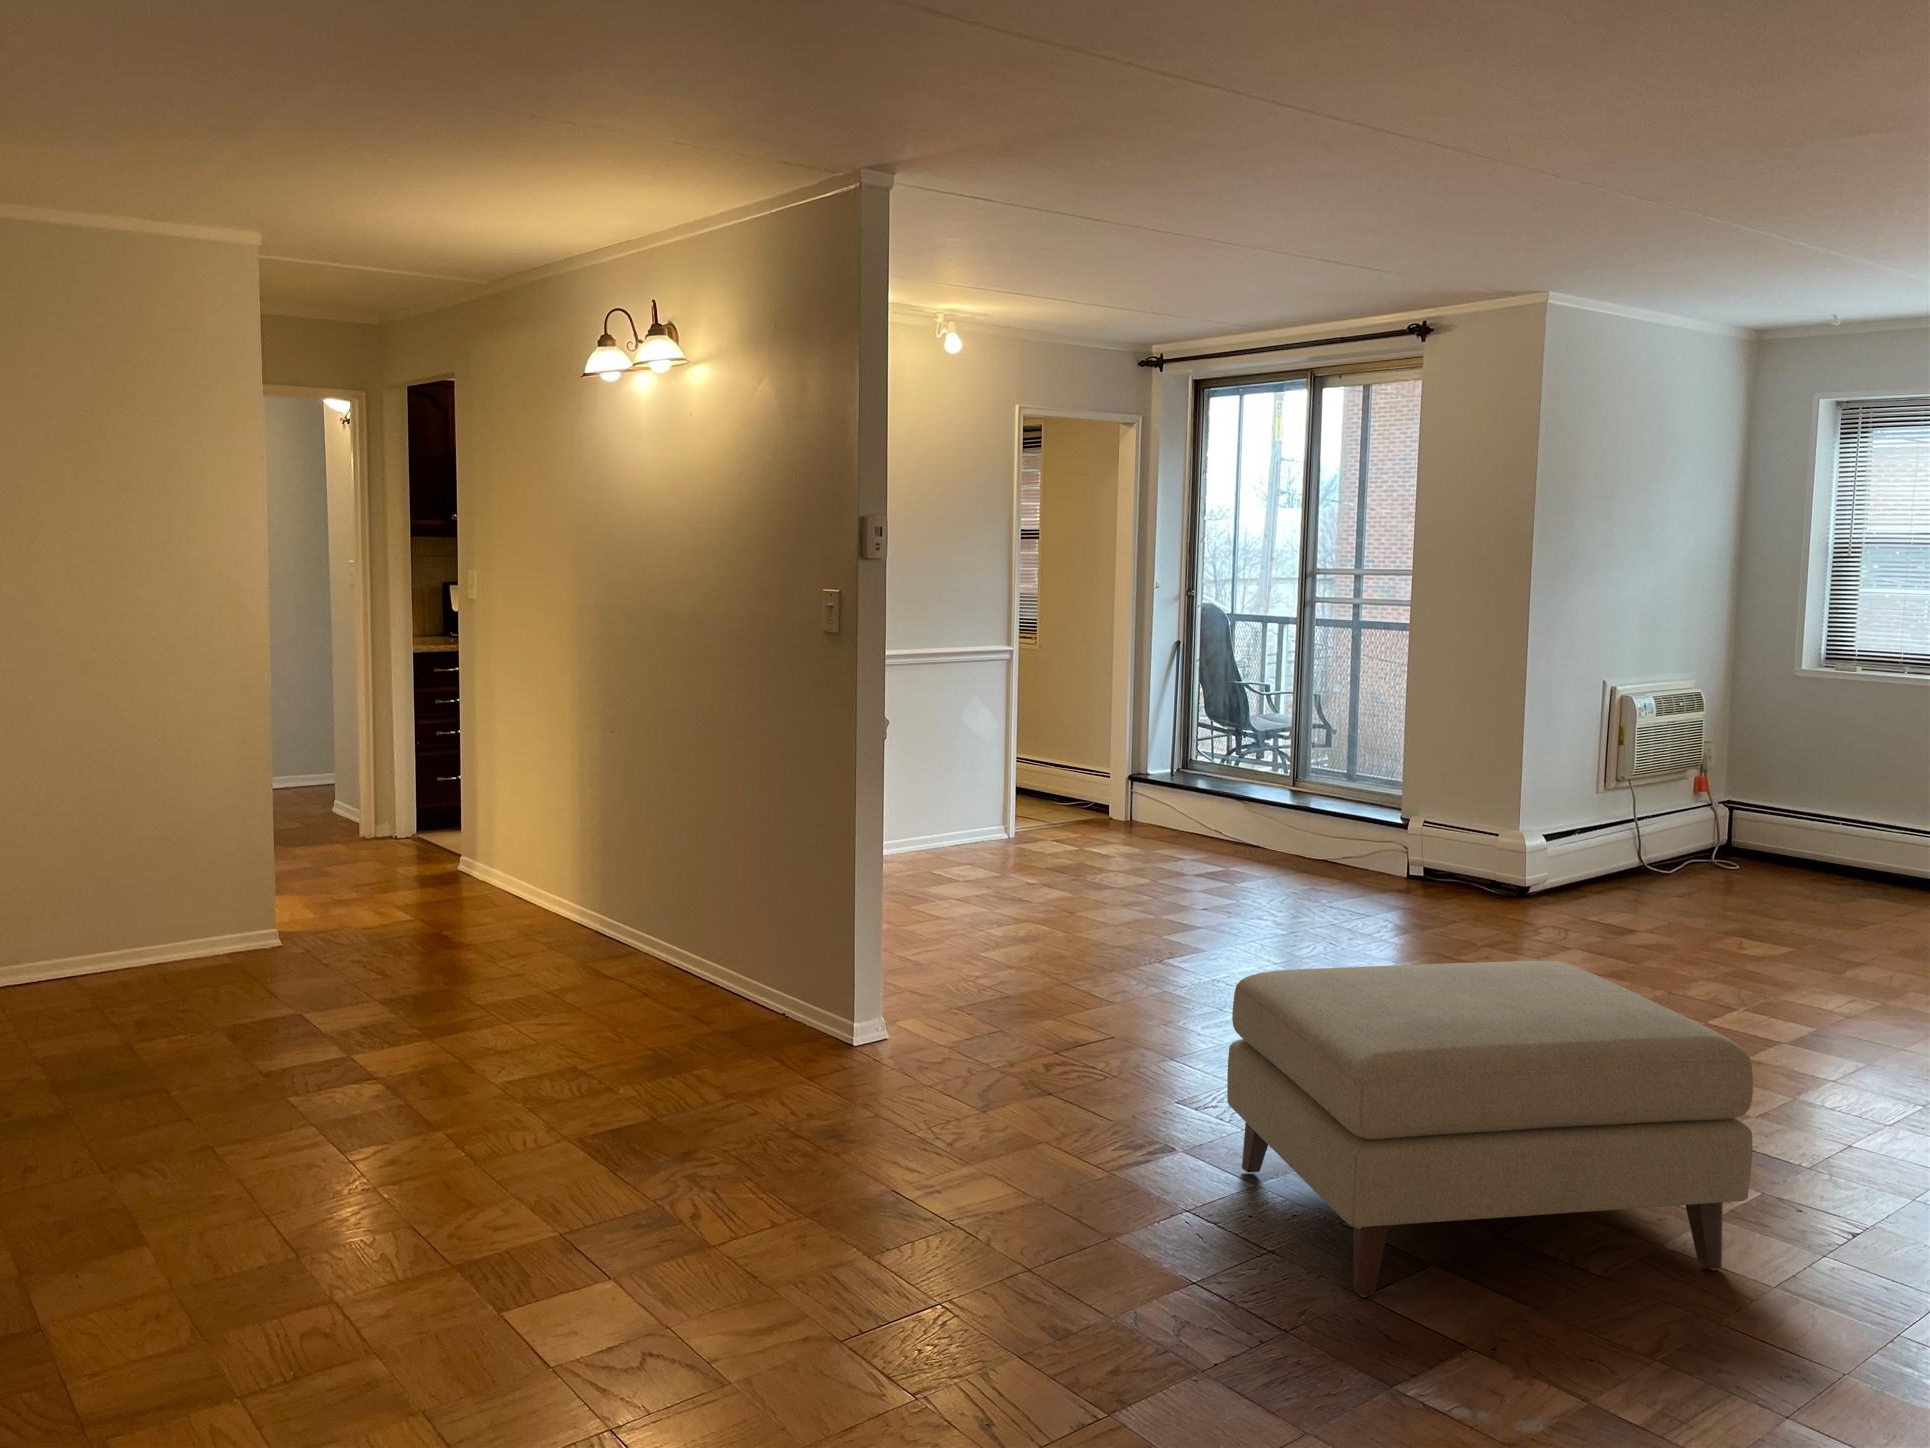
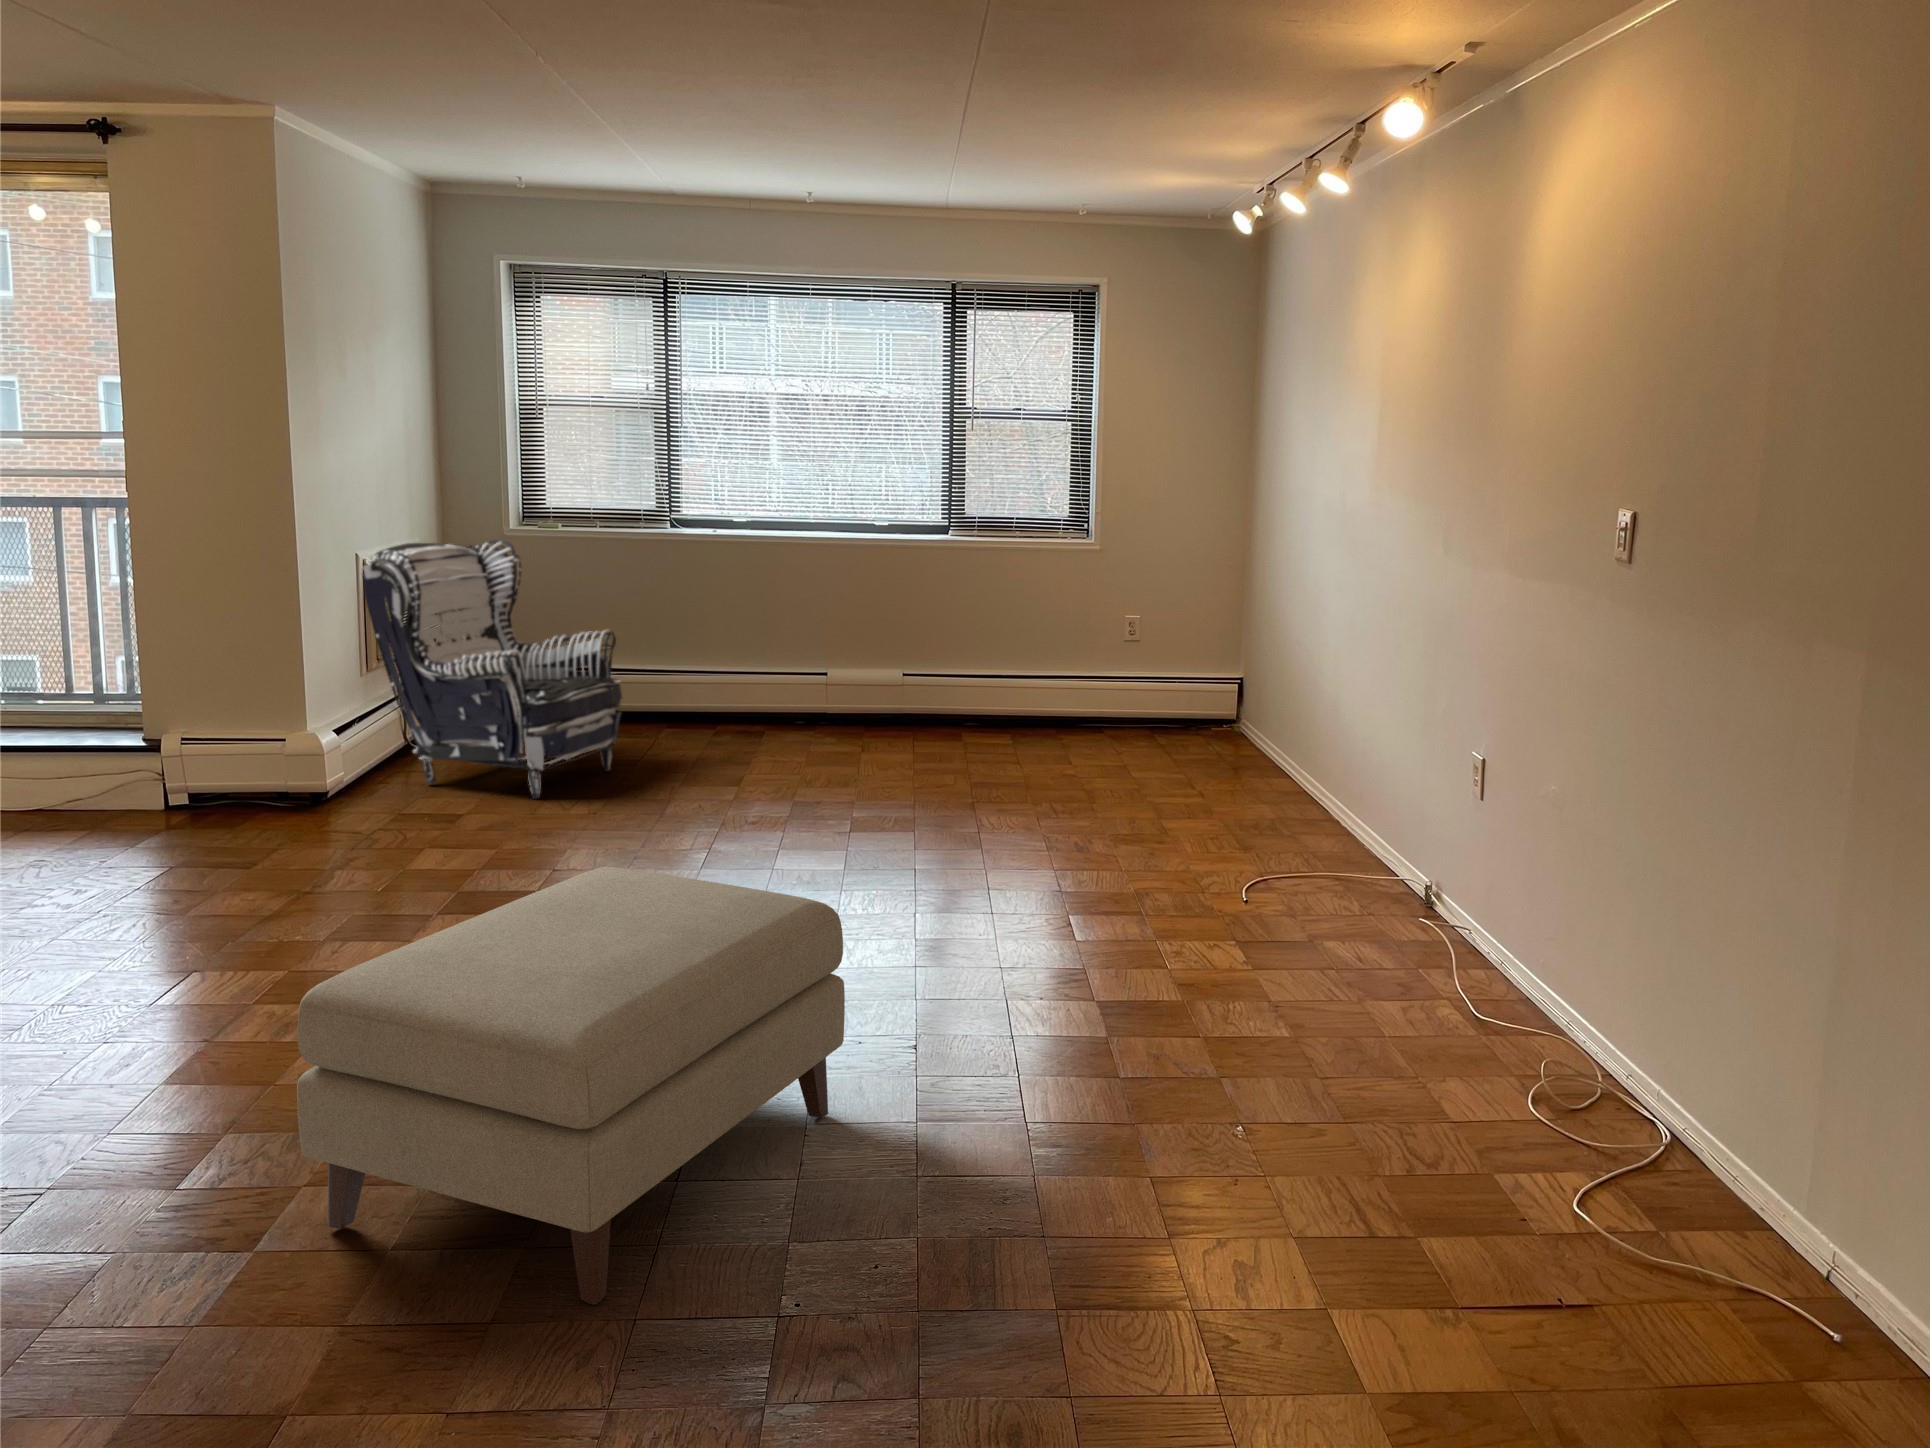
armchair: none [1595,674,1863,936] -> present [362,540,622,799]

